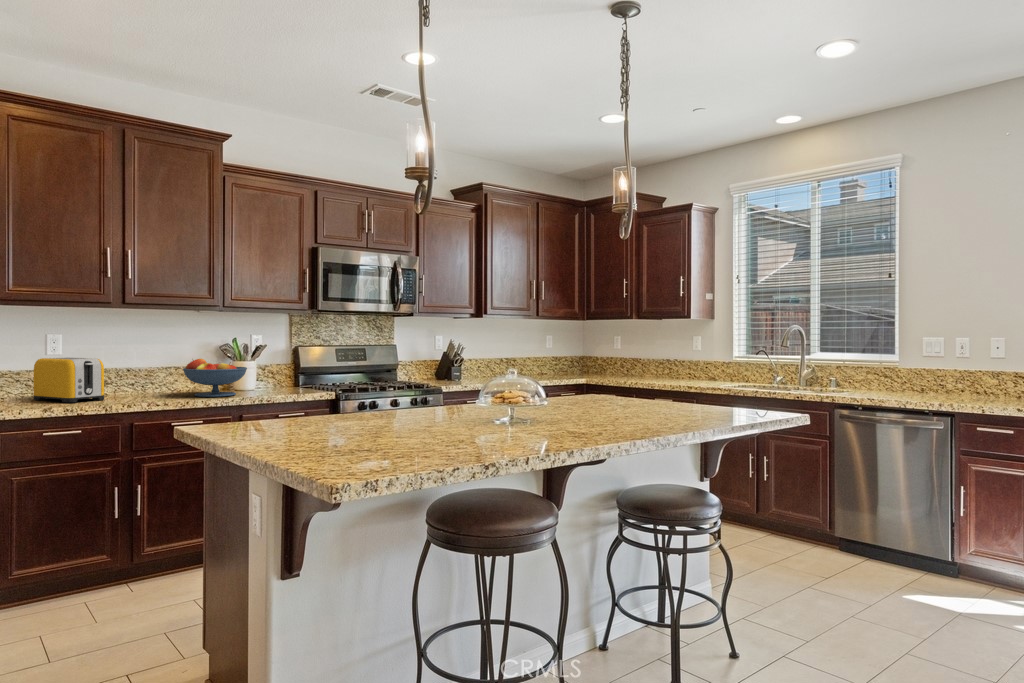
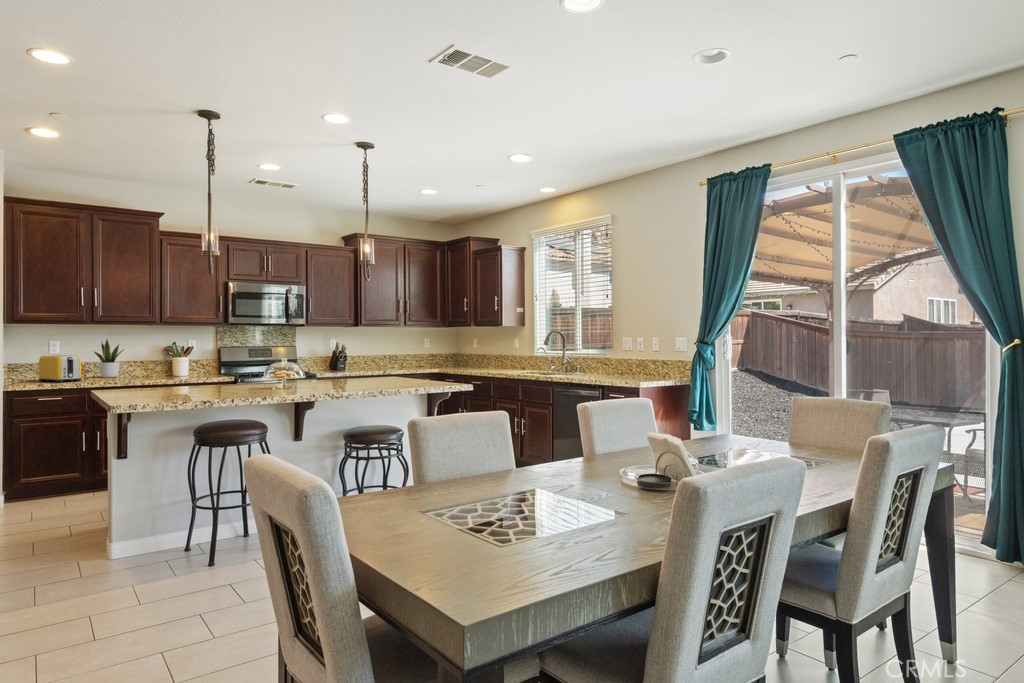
potted plant: none [114,329,168,393] -> present [94,340,124,378]
fruit bowl: present [183,359,247,397] -> none [132,356,175,379]

